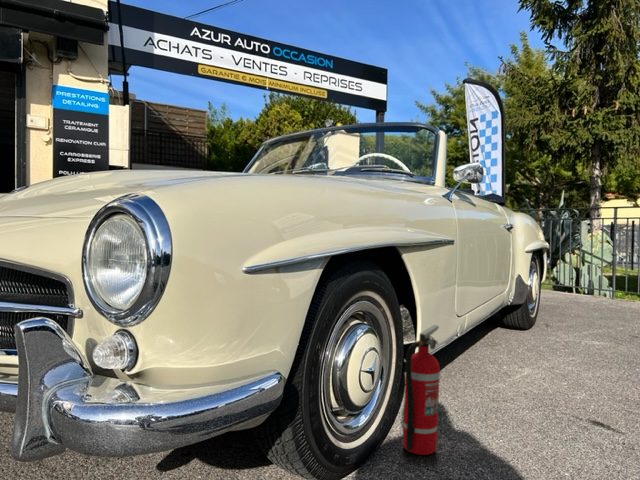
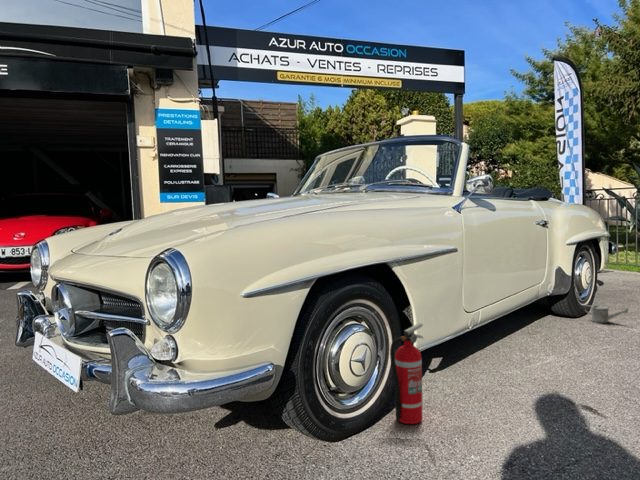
watering can: none [536,318,581,336] -> present [584,305,628,323]

